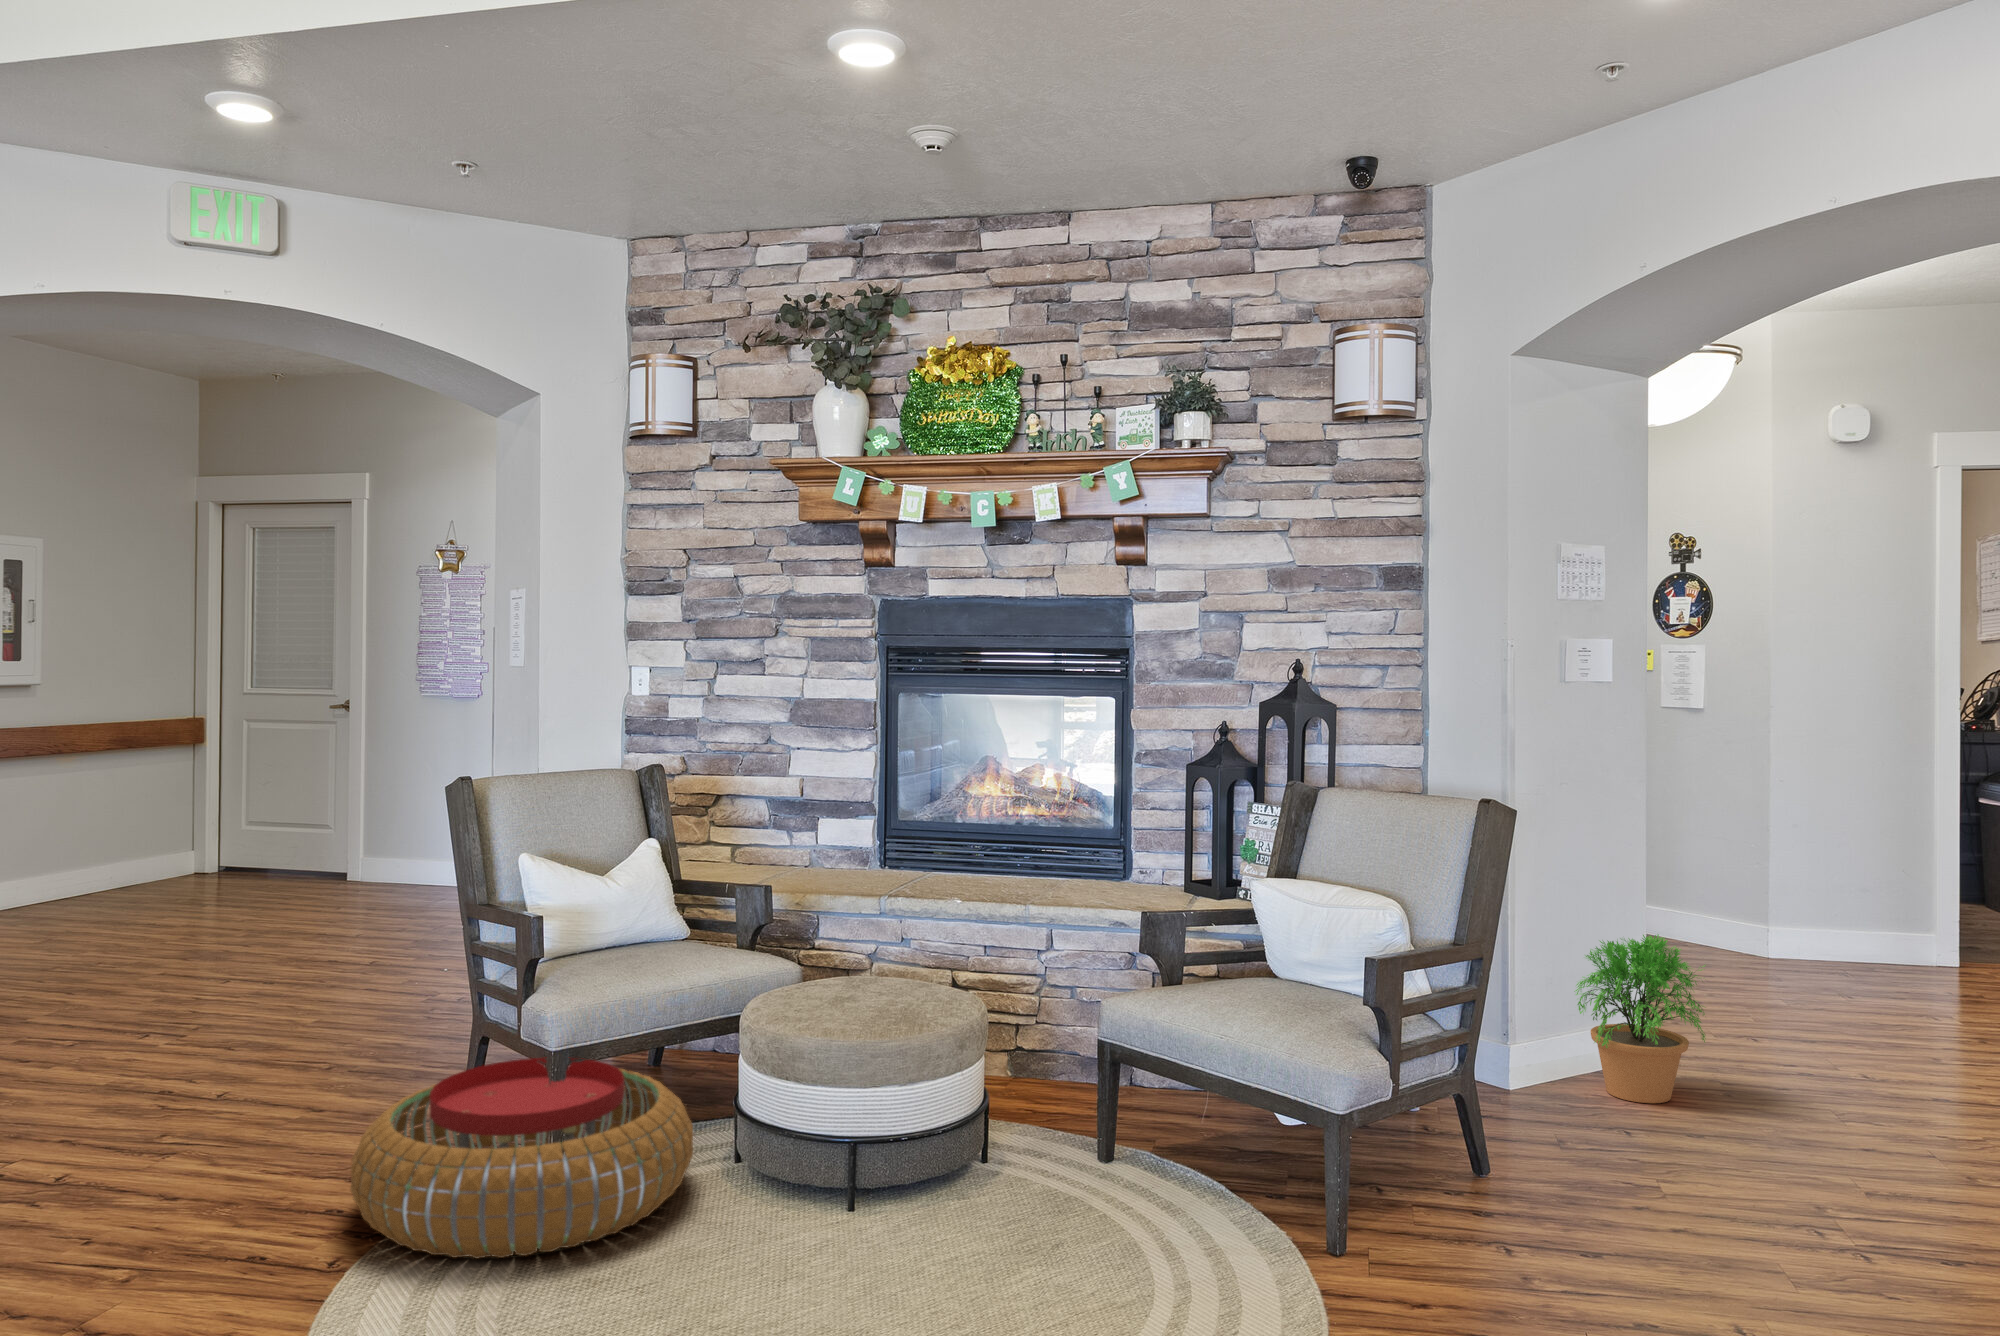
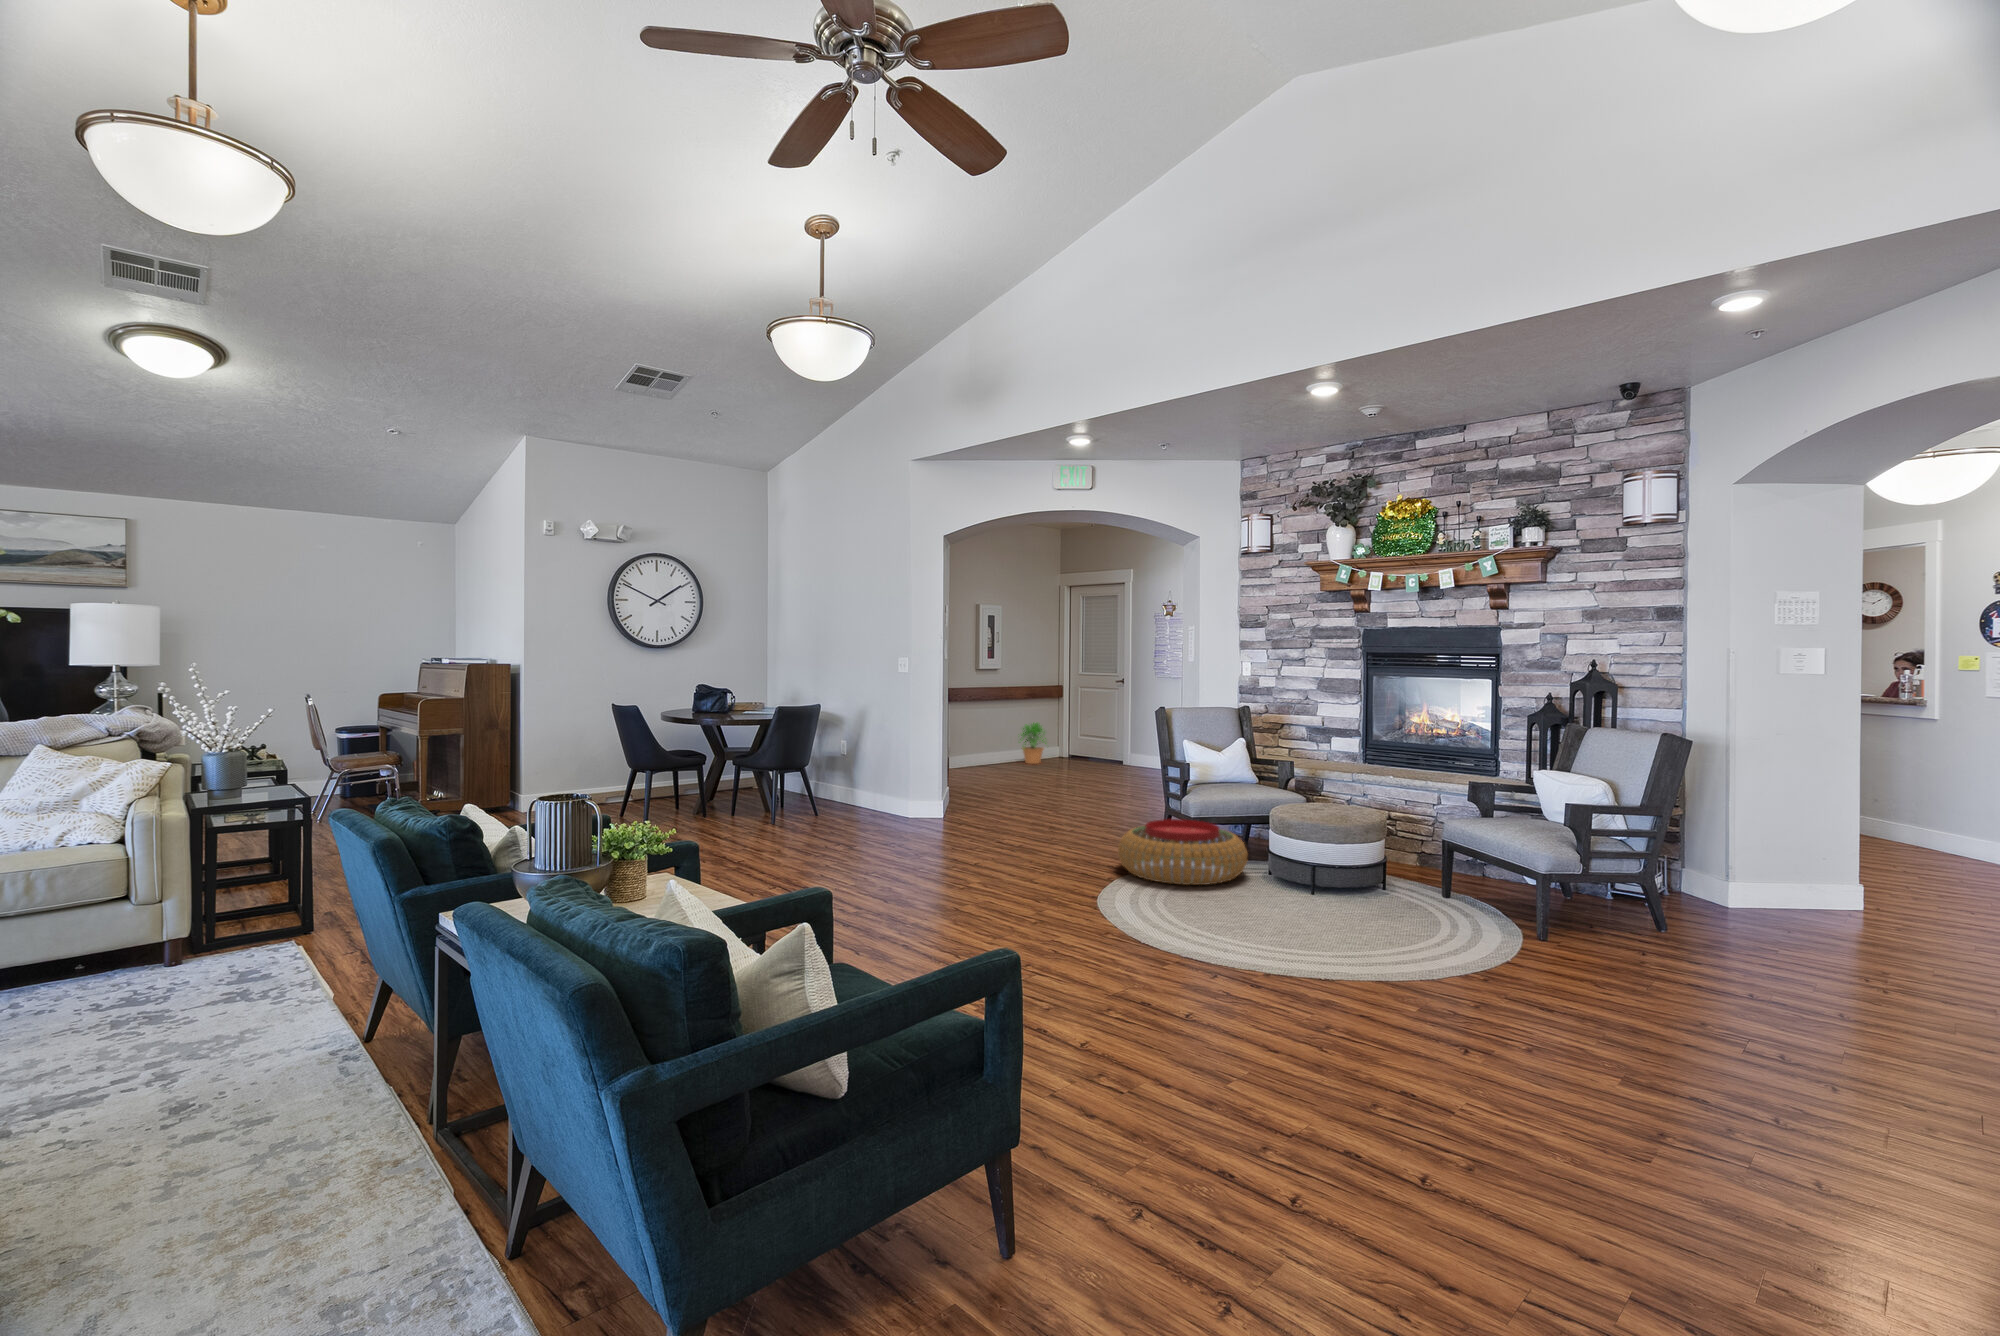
potted plant: present [1575,934,1705,1103] -> present [1019,723,1046,764]

